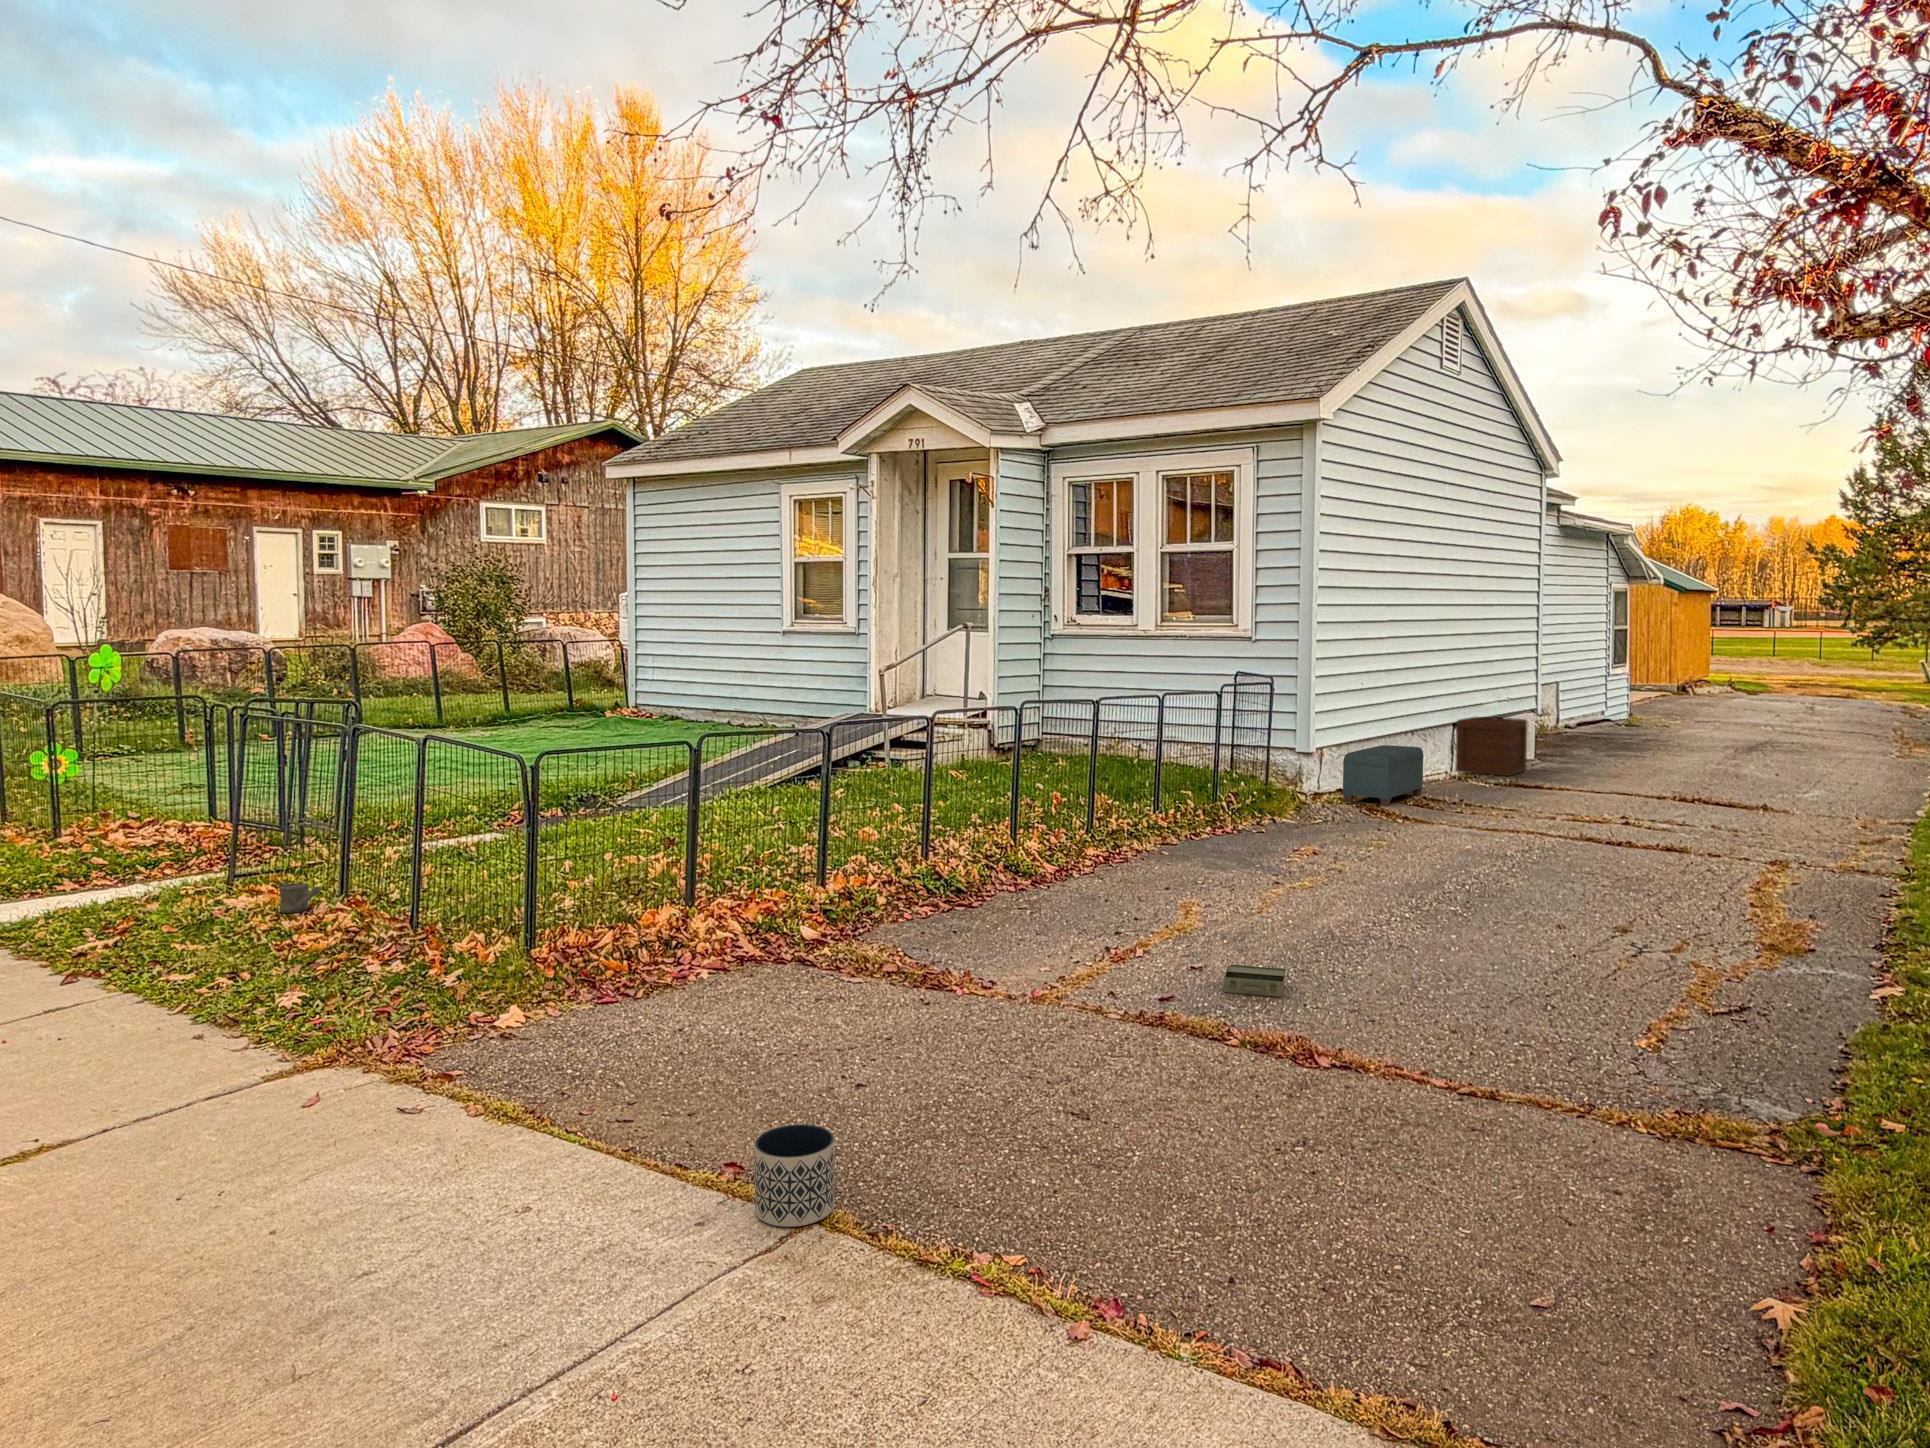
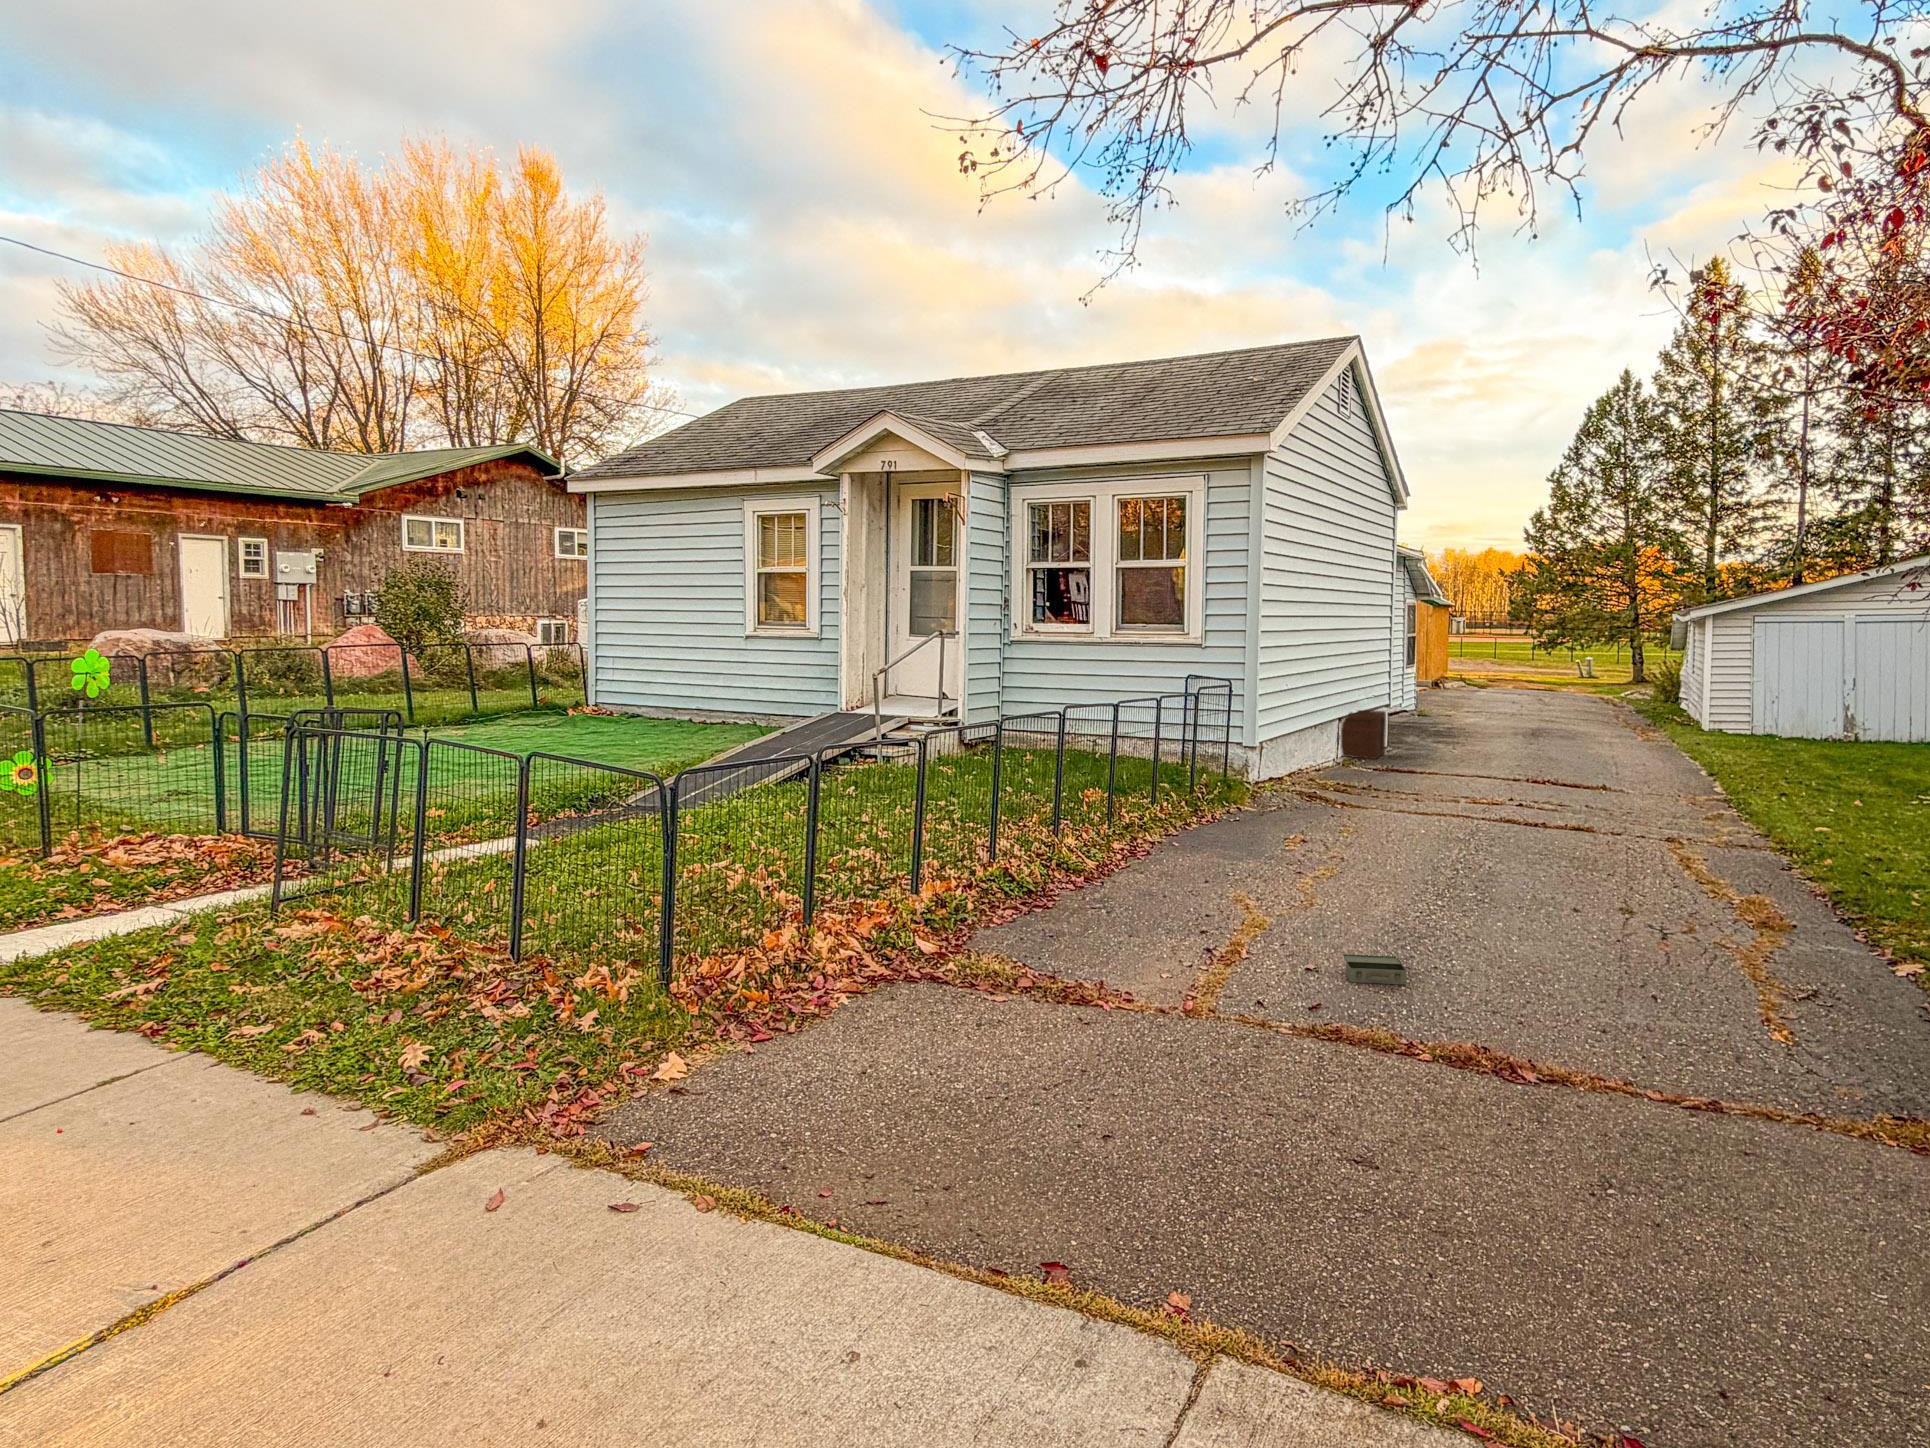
bench: present [1343,745,1423,806] -> none [1268,736,1326,788]
watering can: present [279,883,320,913] -> none [344,909,397,942]
planter: present [755,1124,835,1227] -> none [1126,1192,1215,1319]

